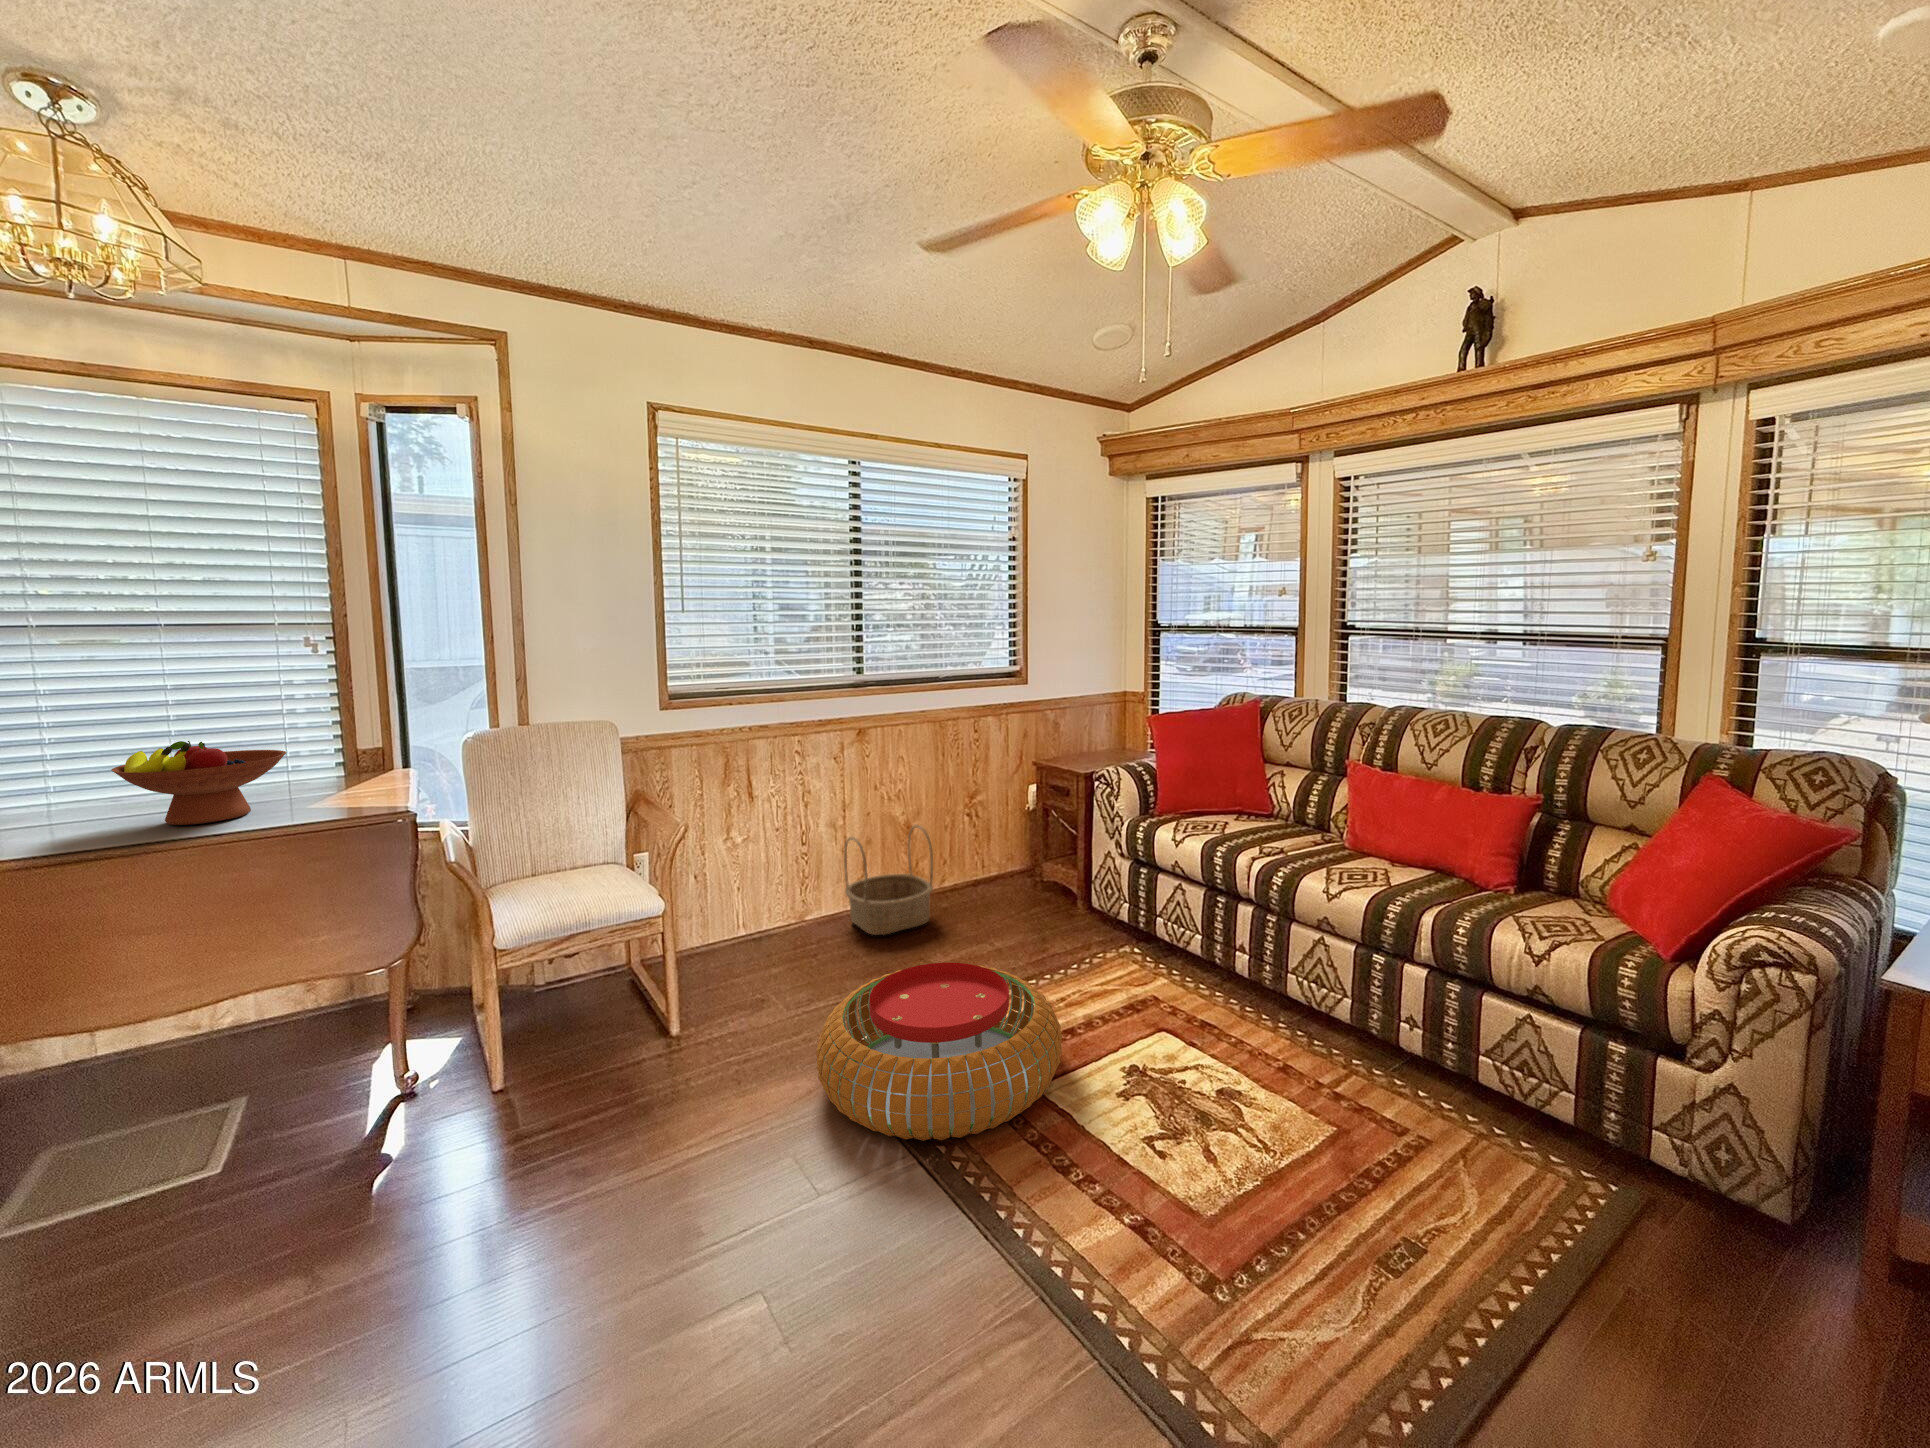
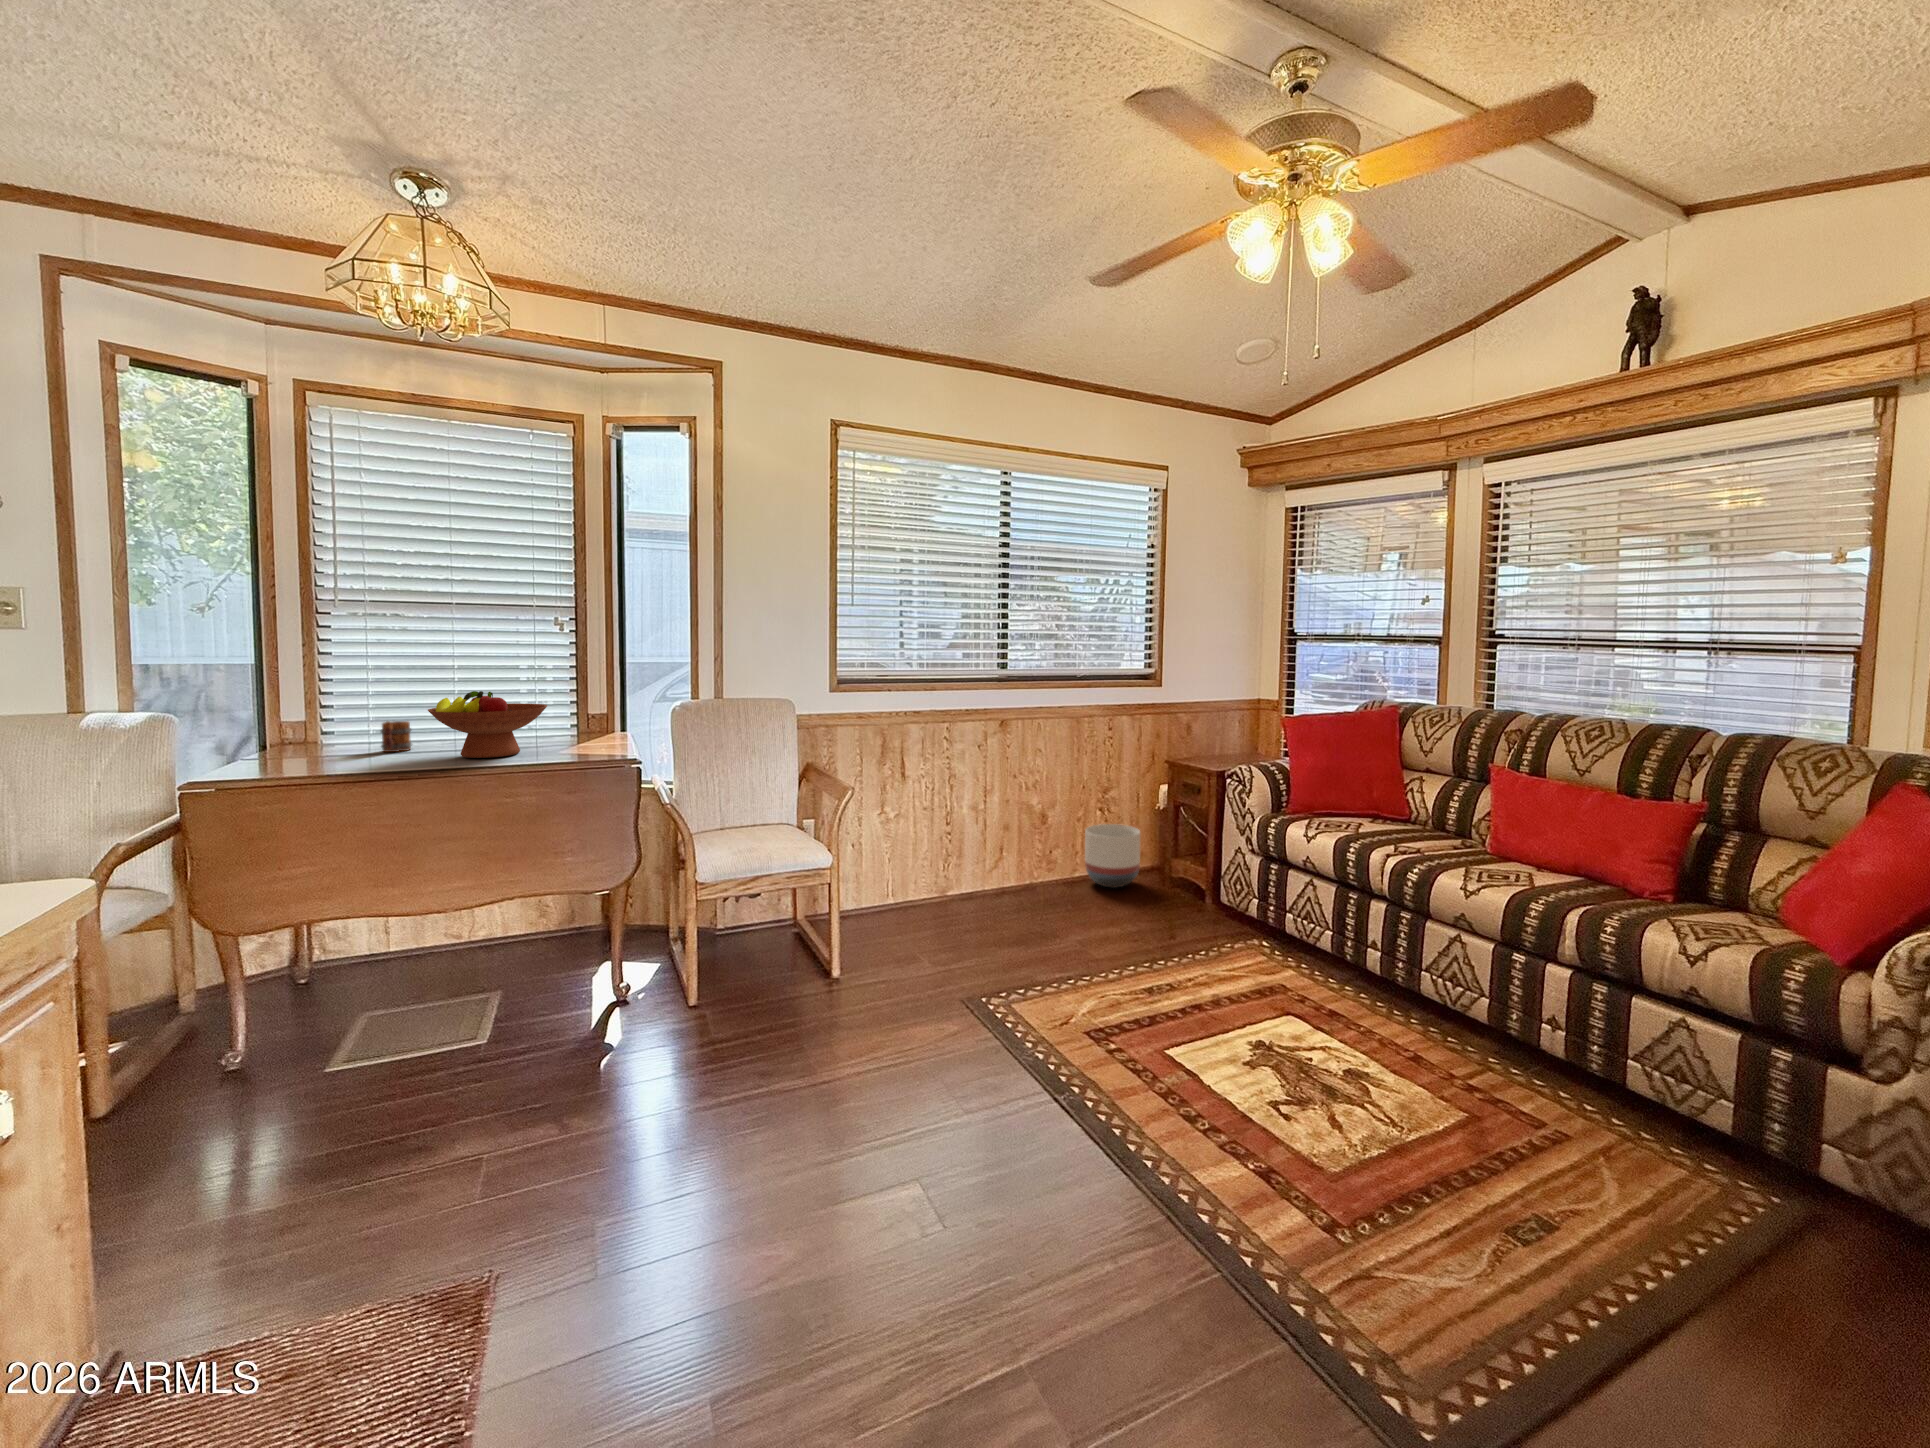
mug: none [49,780,100,821] -> present [381,721,412,752]
basket: present [844,825,933,935] -> none [985,812,1068,911]
planter: none [952,831,1010,898] -> present [1085,824,1140,888]
pouf: present [816,963,1062,1141] -> none [963,929,1190,1082]

